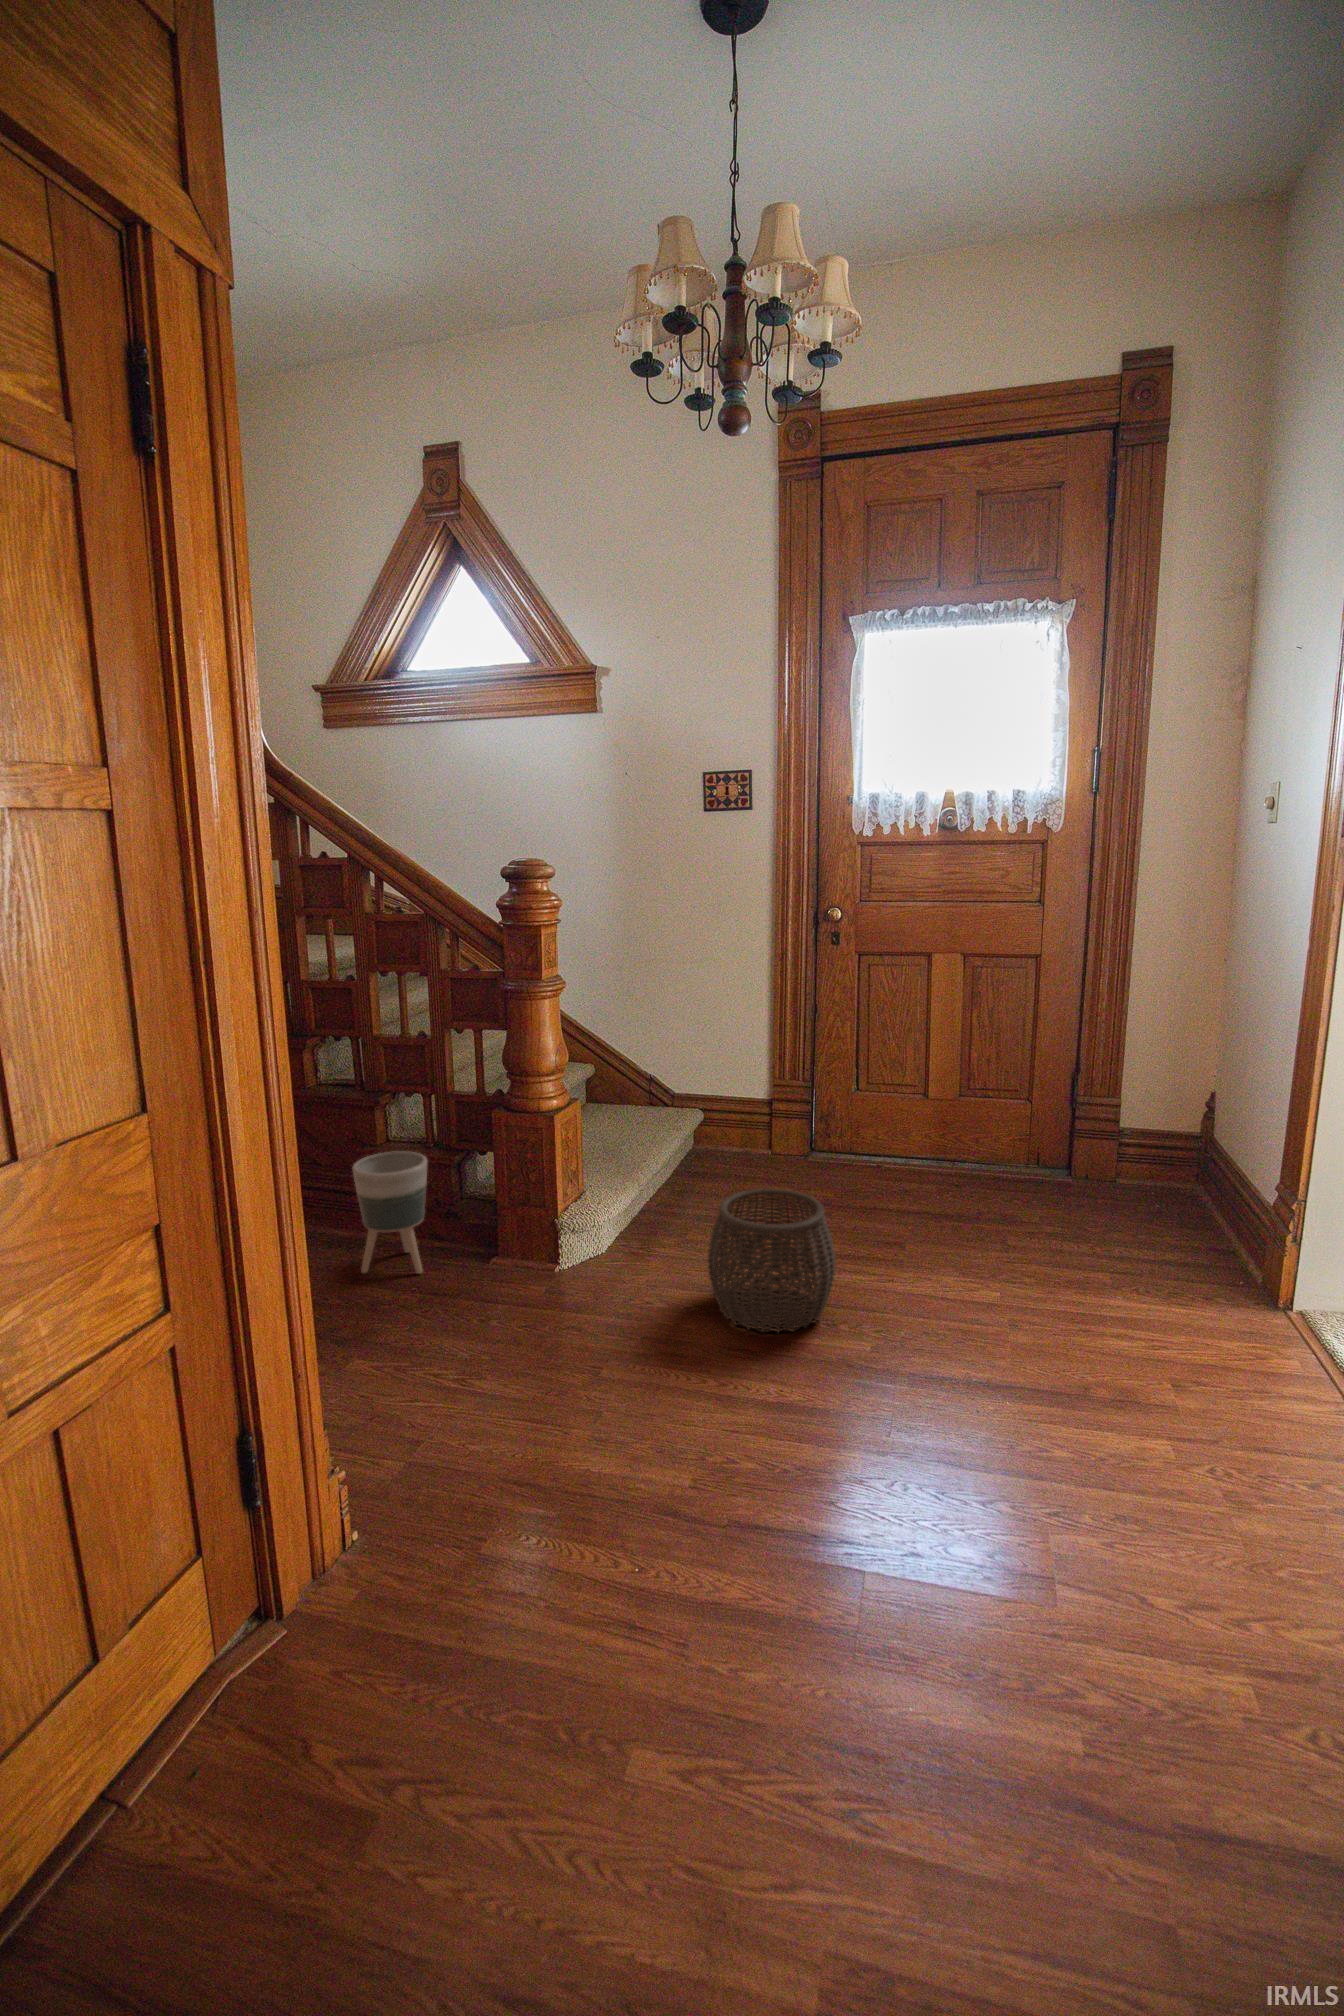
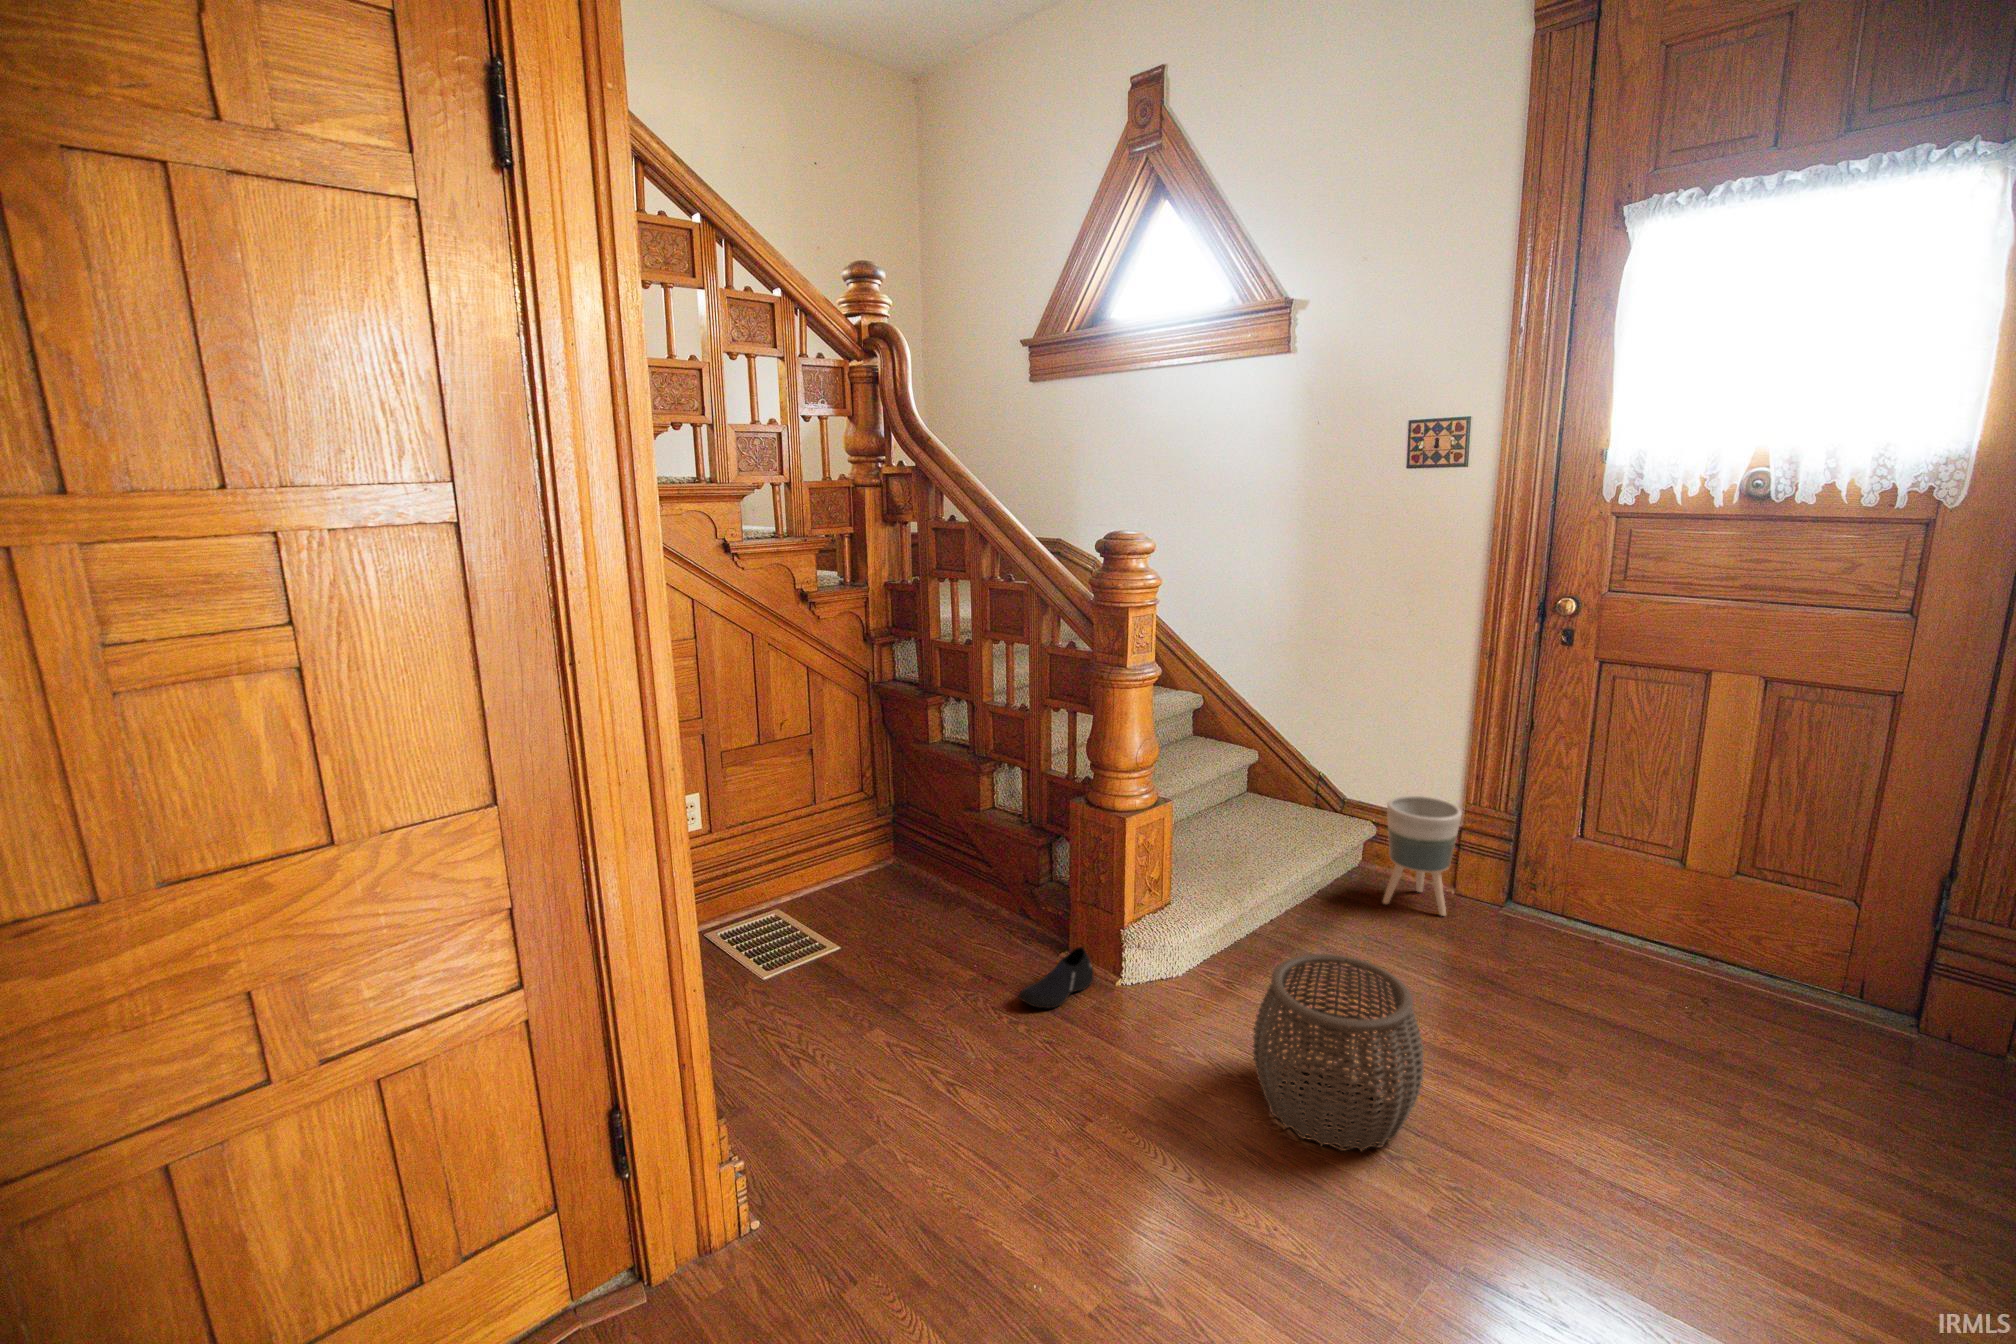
planter: present [353,1151,427,1274] -> present [1383,796,1462,916]
shoe: none [480,1246,536,1306] -> present [1019,947,1093,1008]

